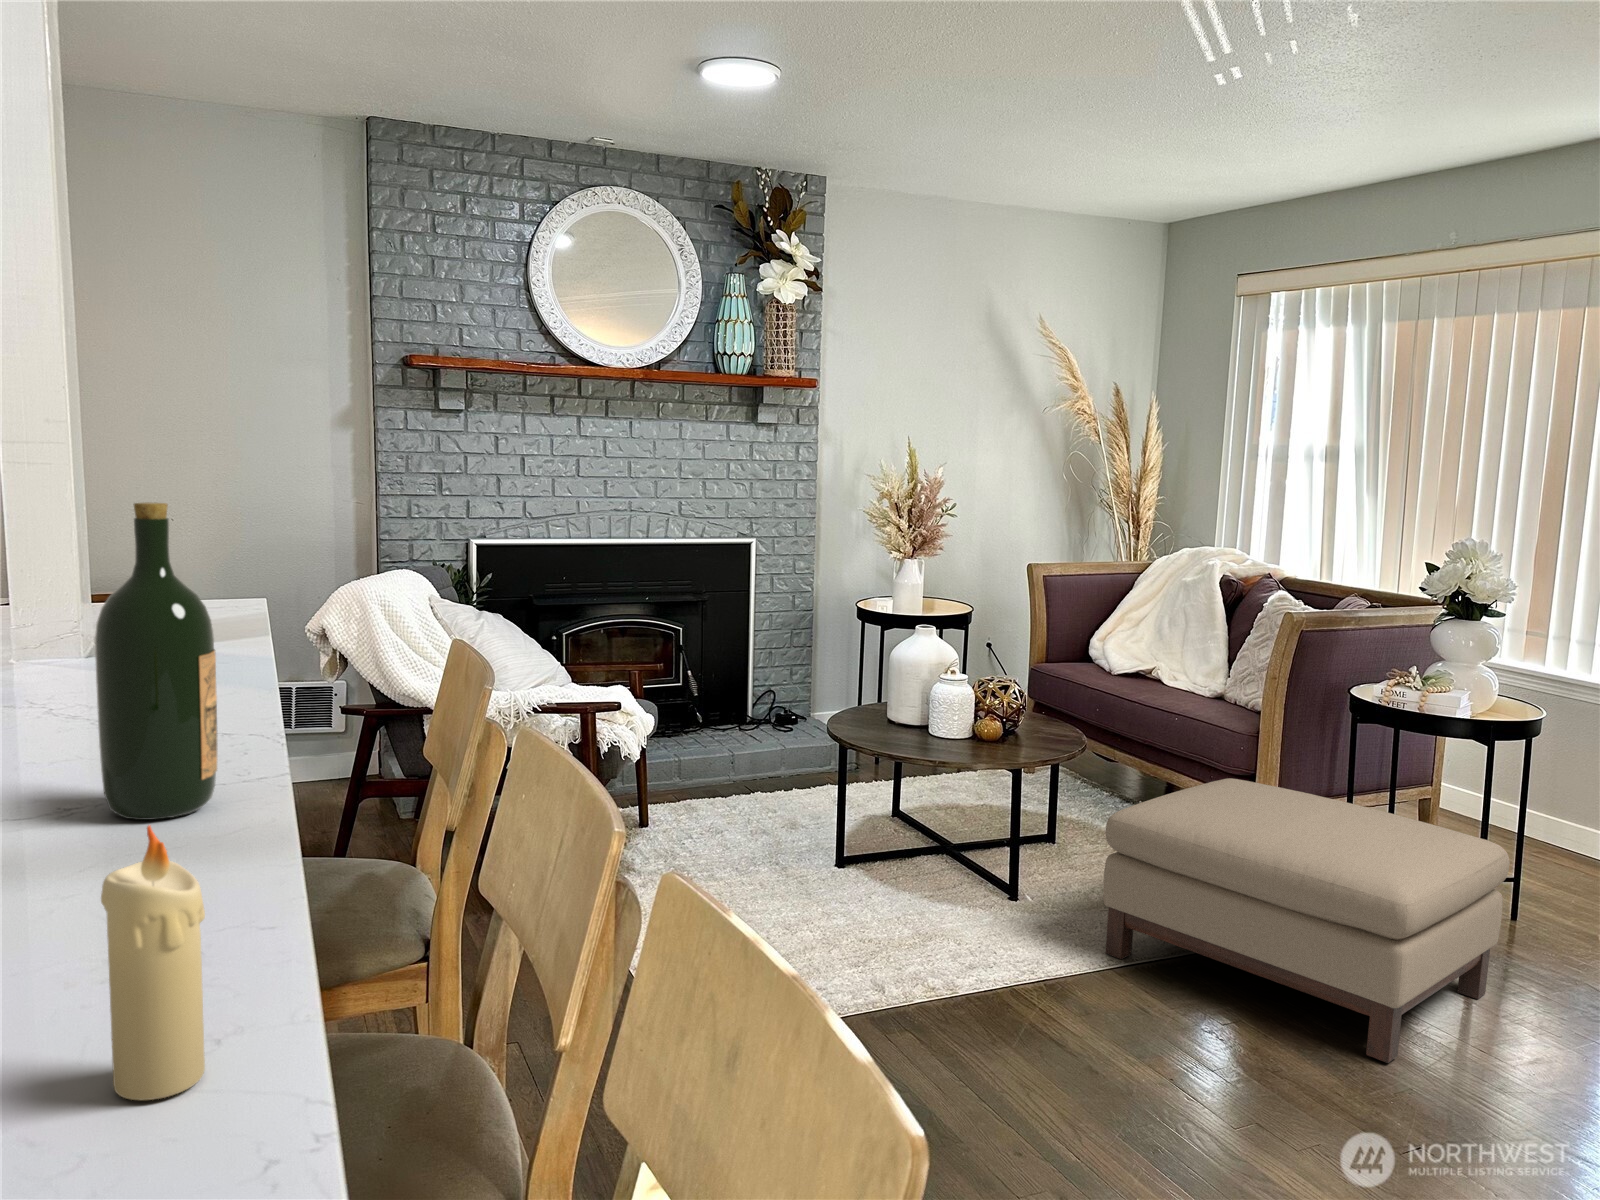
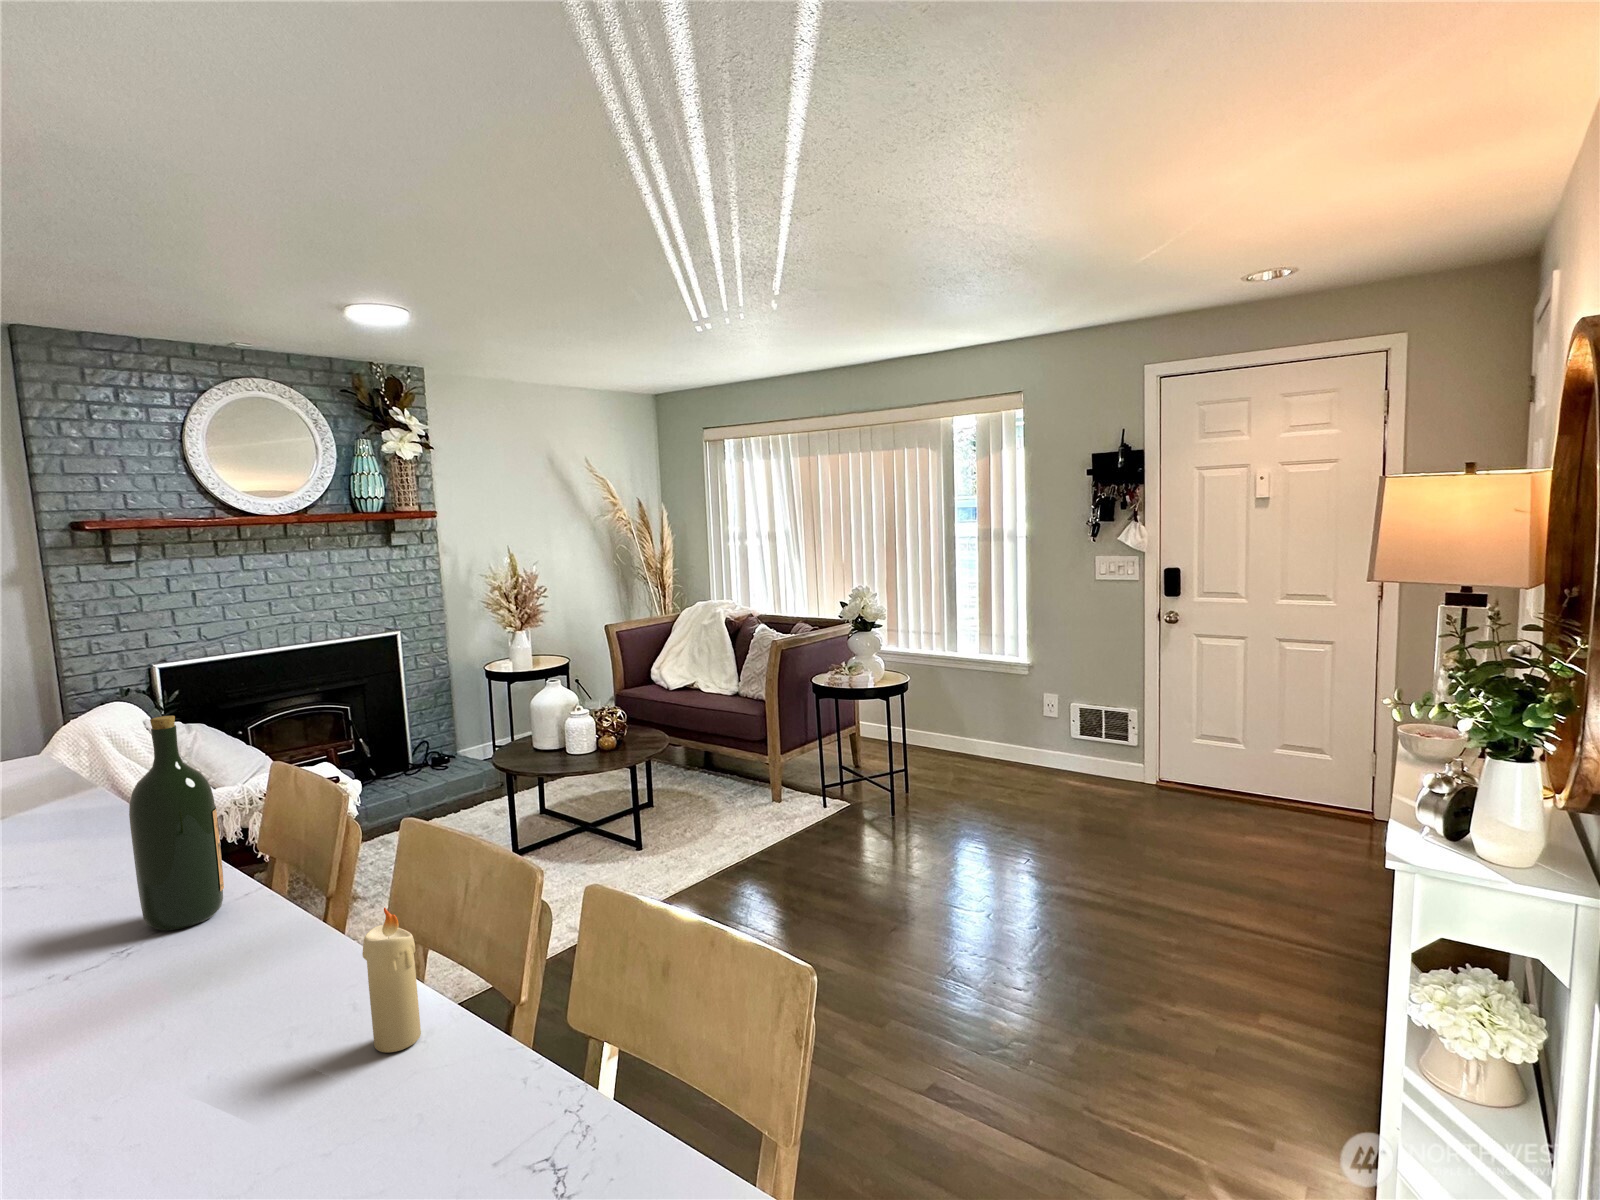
ottoman: present [1103,778,1510,1063] -> none [695,745,908,889]

